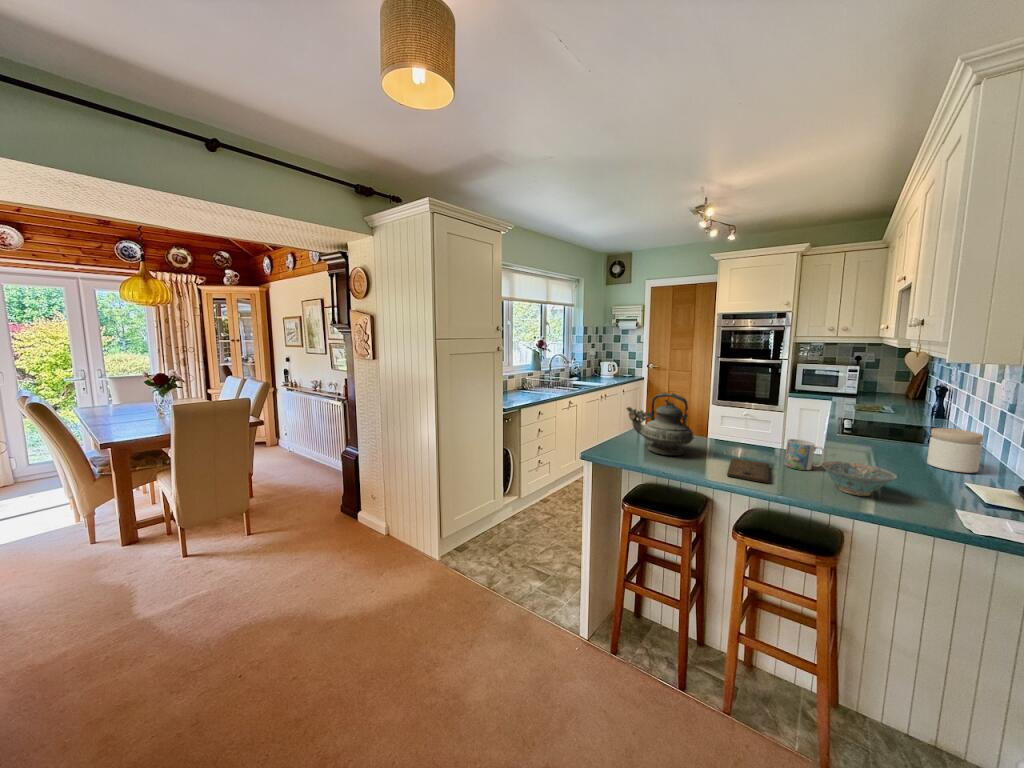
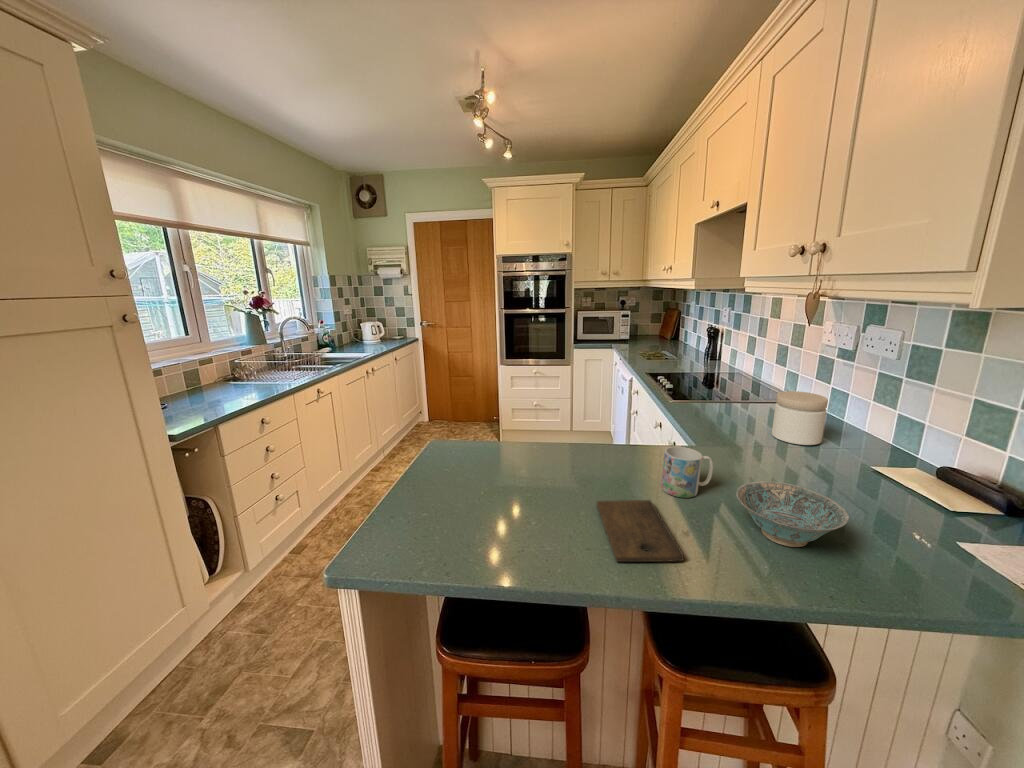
teapot: present [627,393,694,455] -> none [407,403,535,525]

